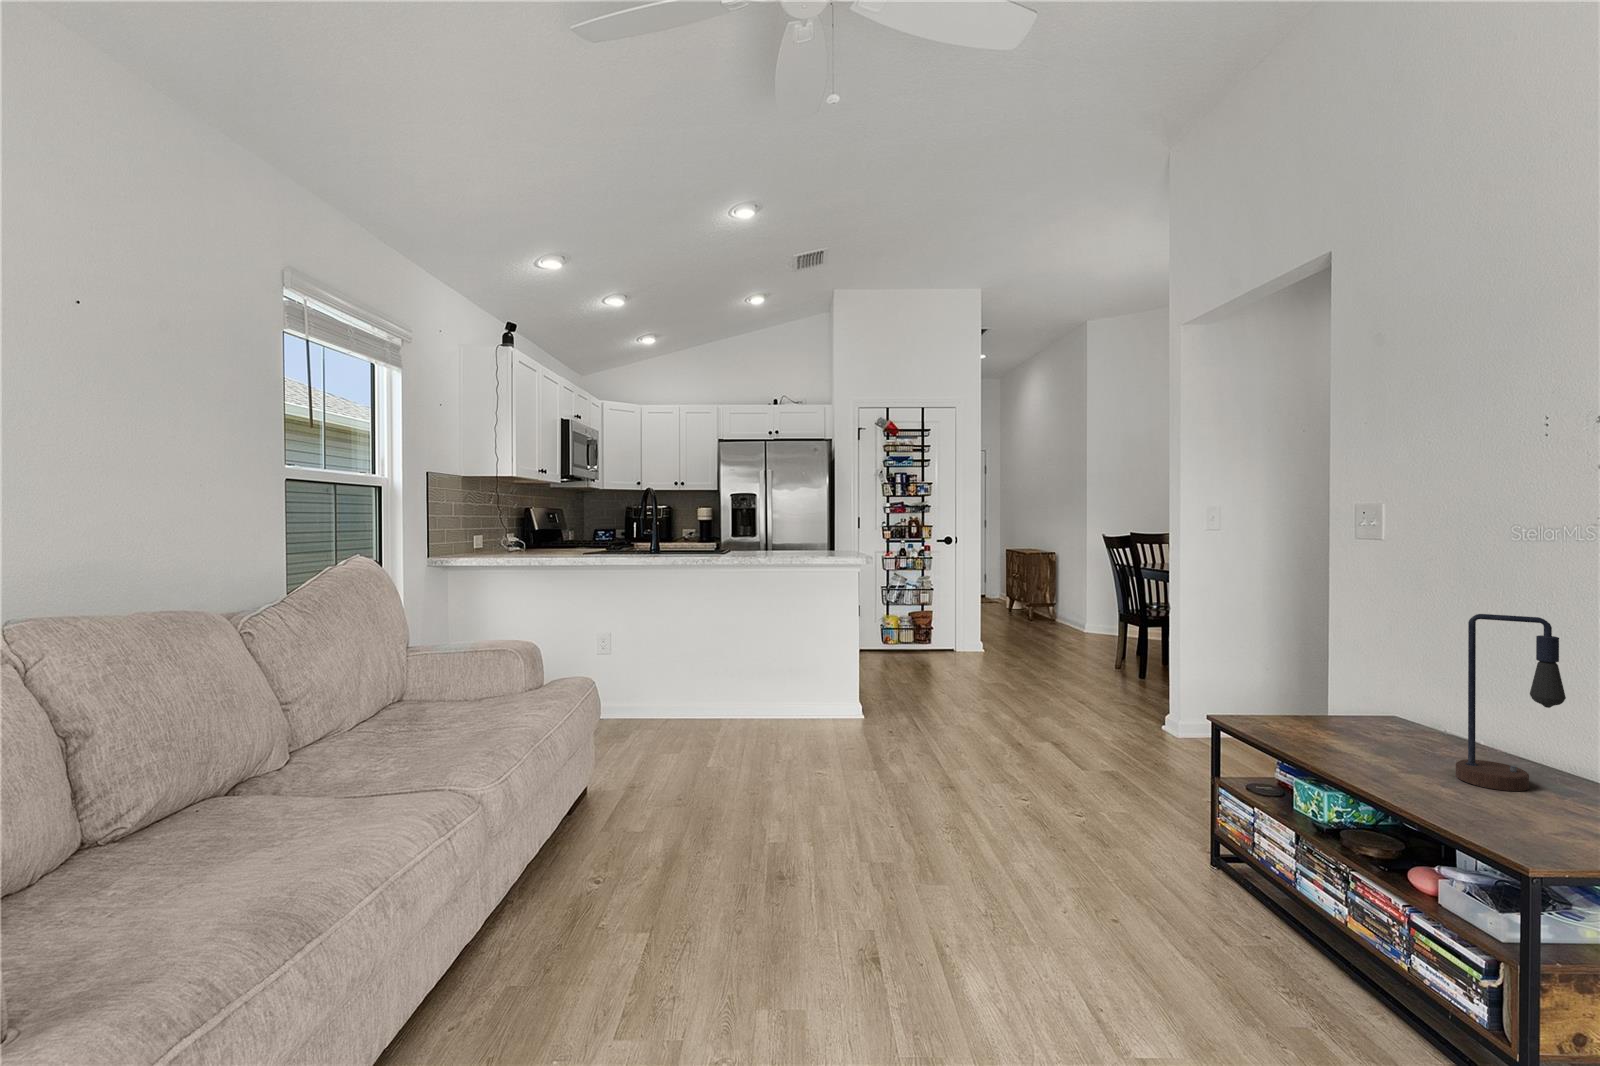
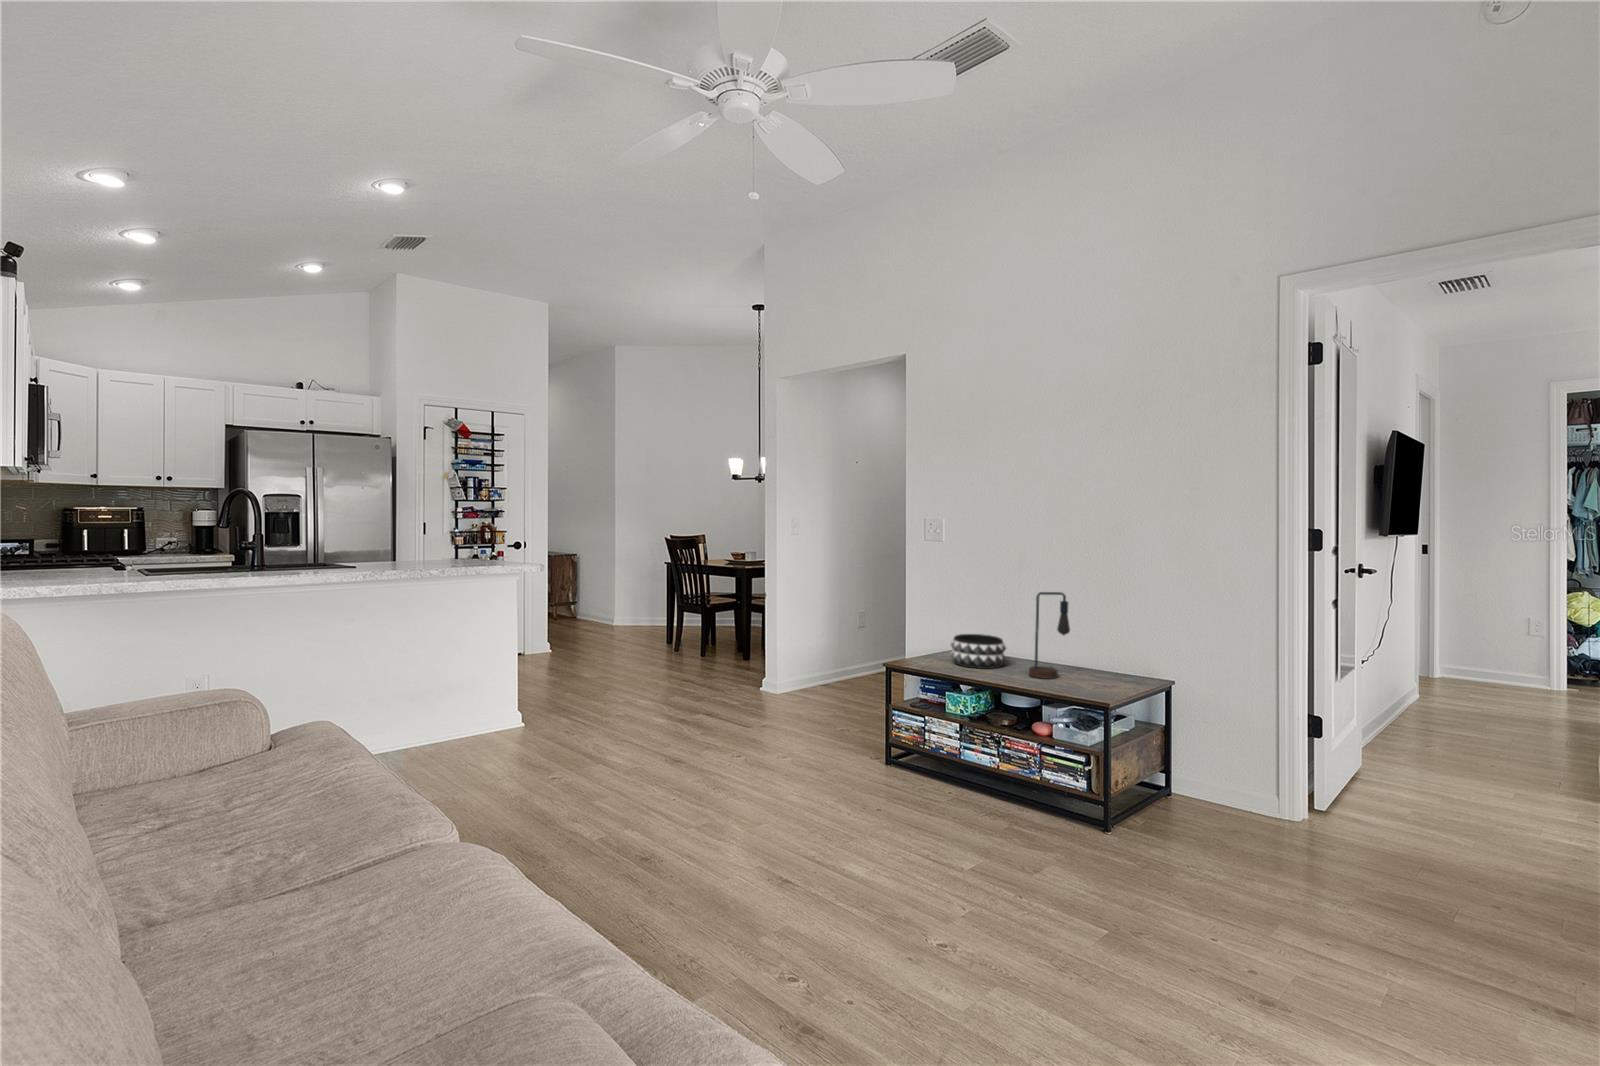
decorative bowl: none [1329,683,1455,751] -> present [950,634,1006,669]

